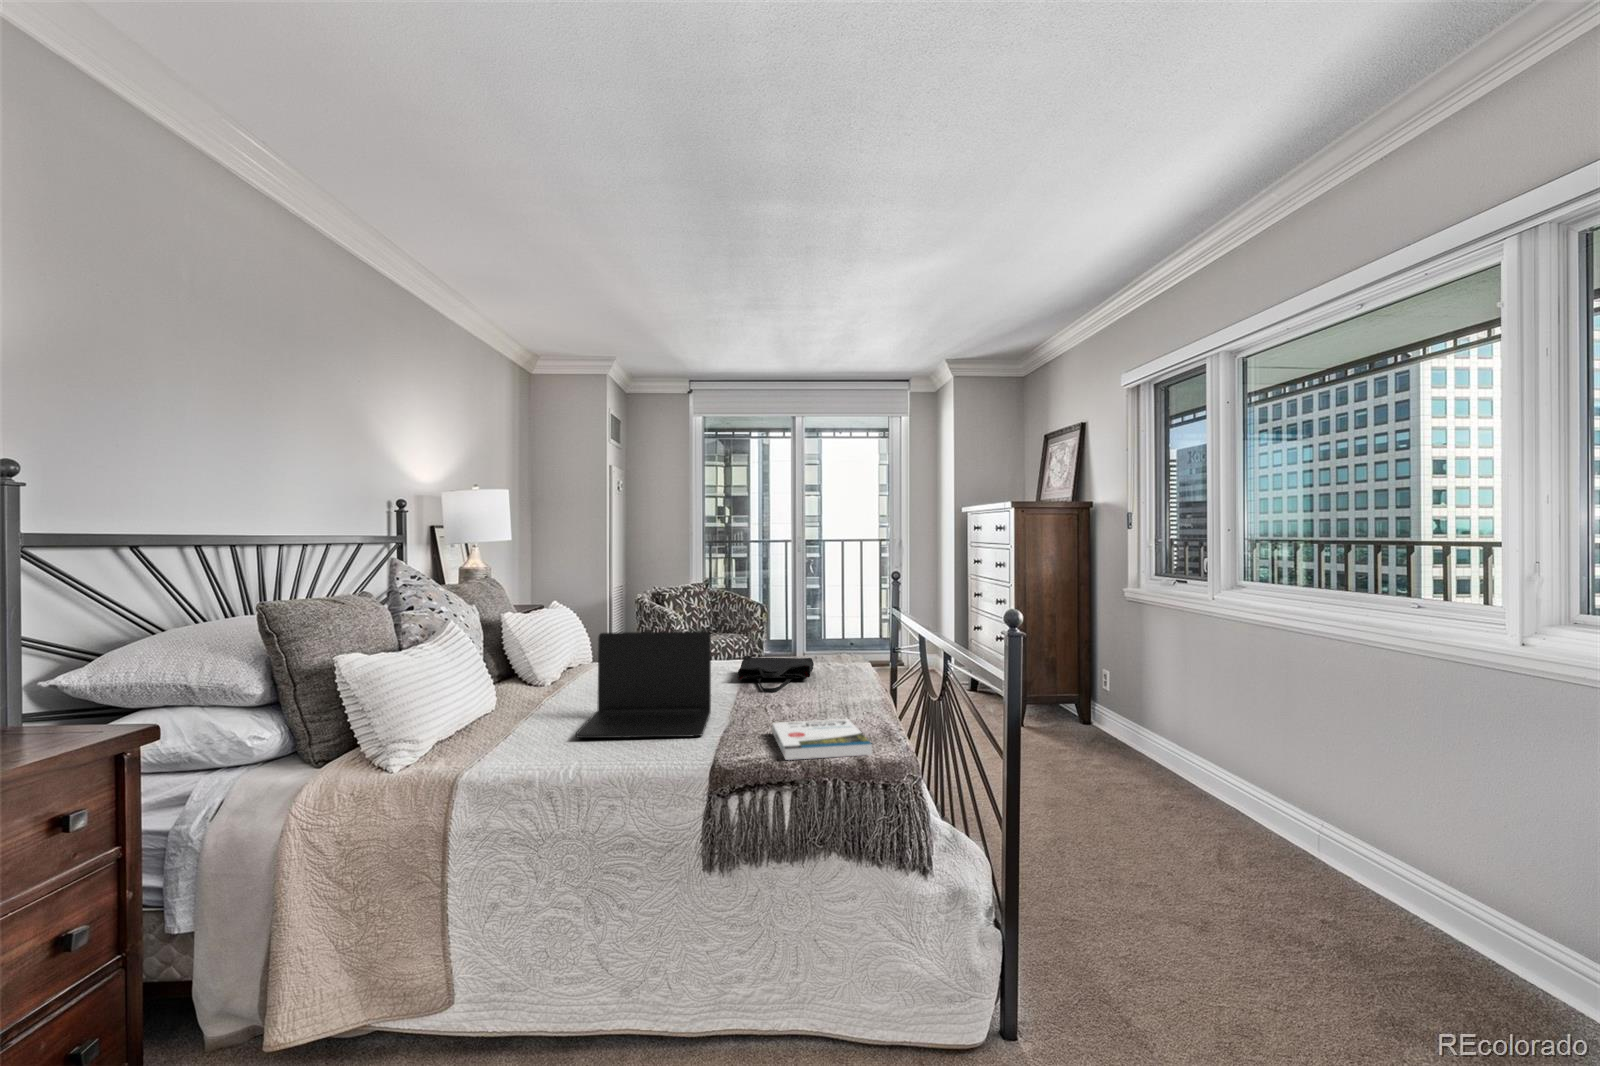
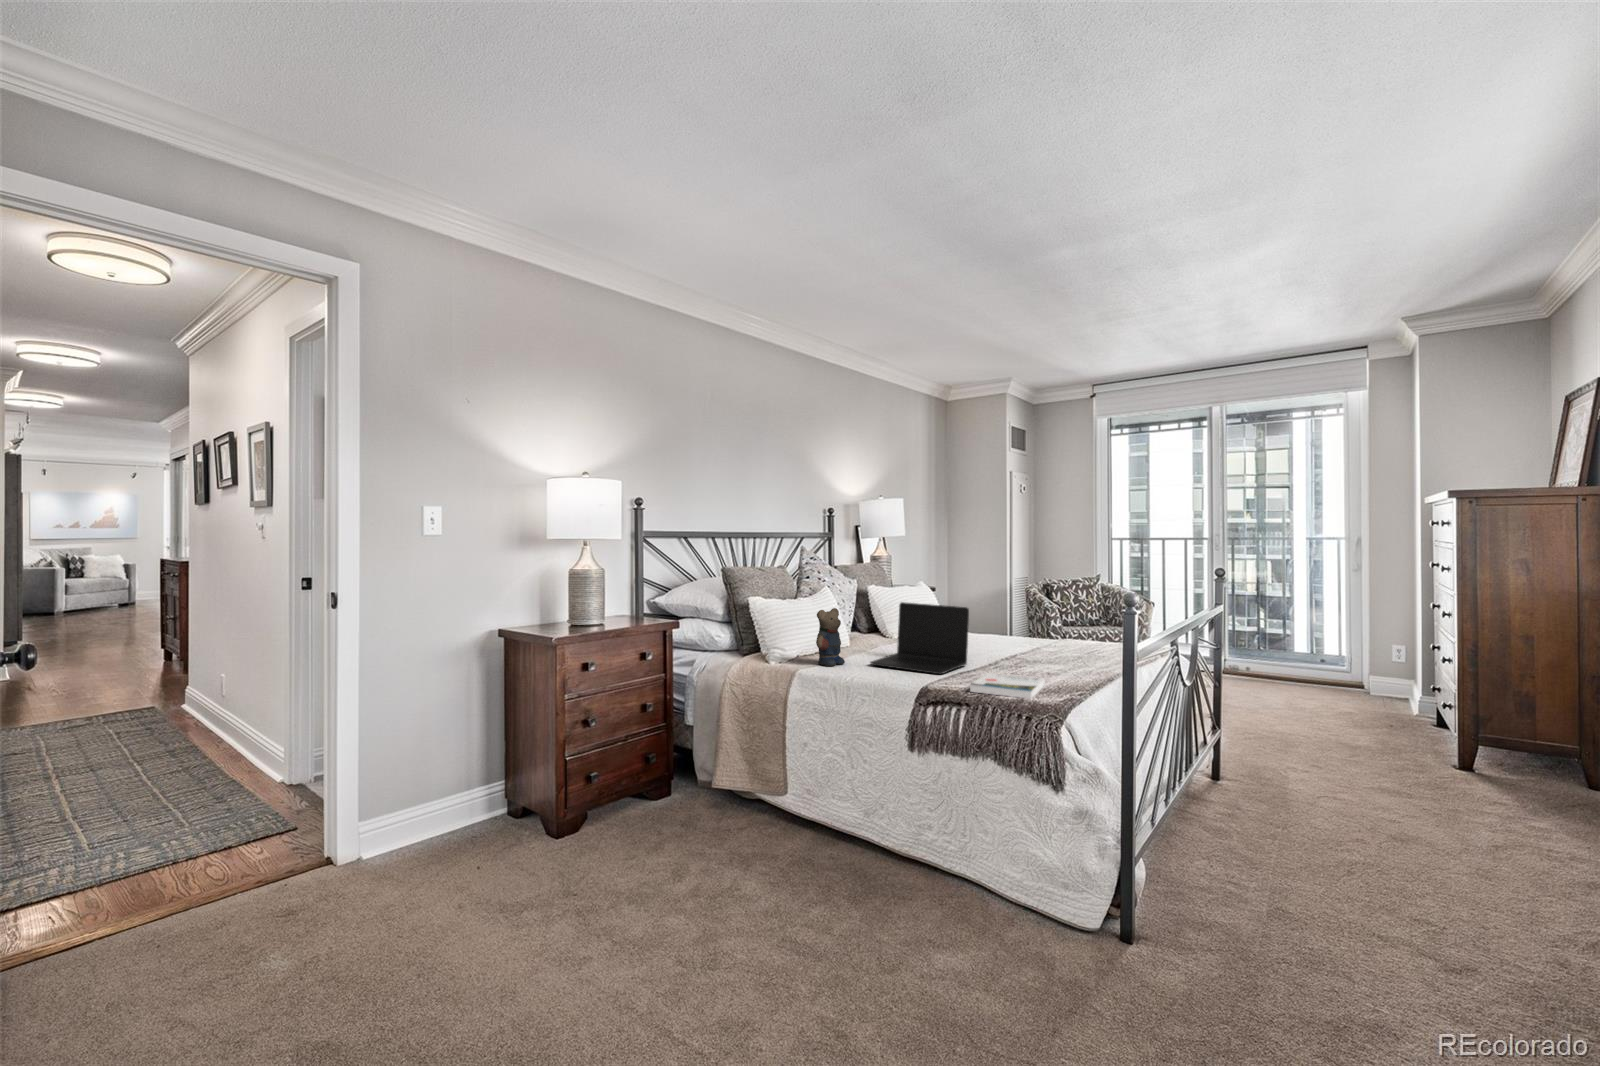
teddy bear: none [482,653,530,754] -> present [816,608,845,666]
tote bag: present [738,656,814,692] -> none [1019,635,1093,661]

